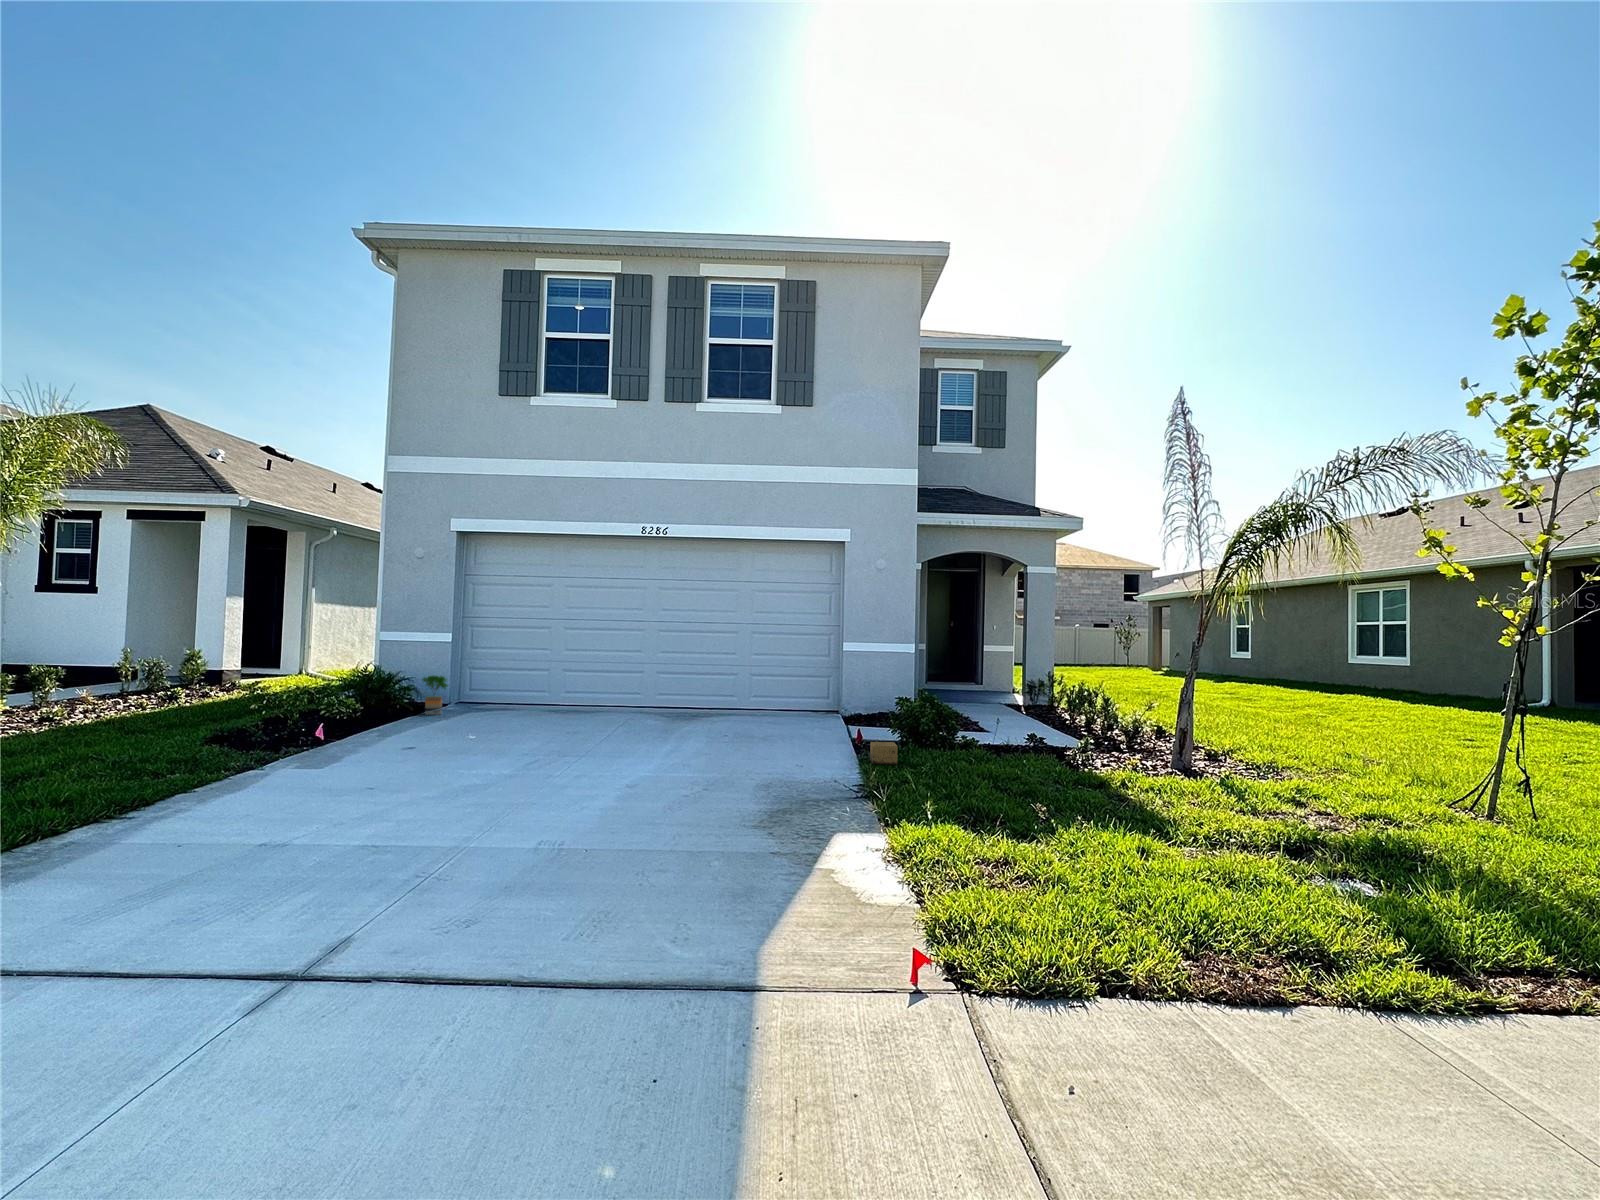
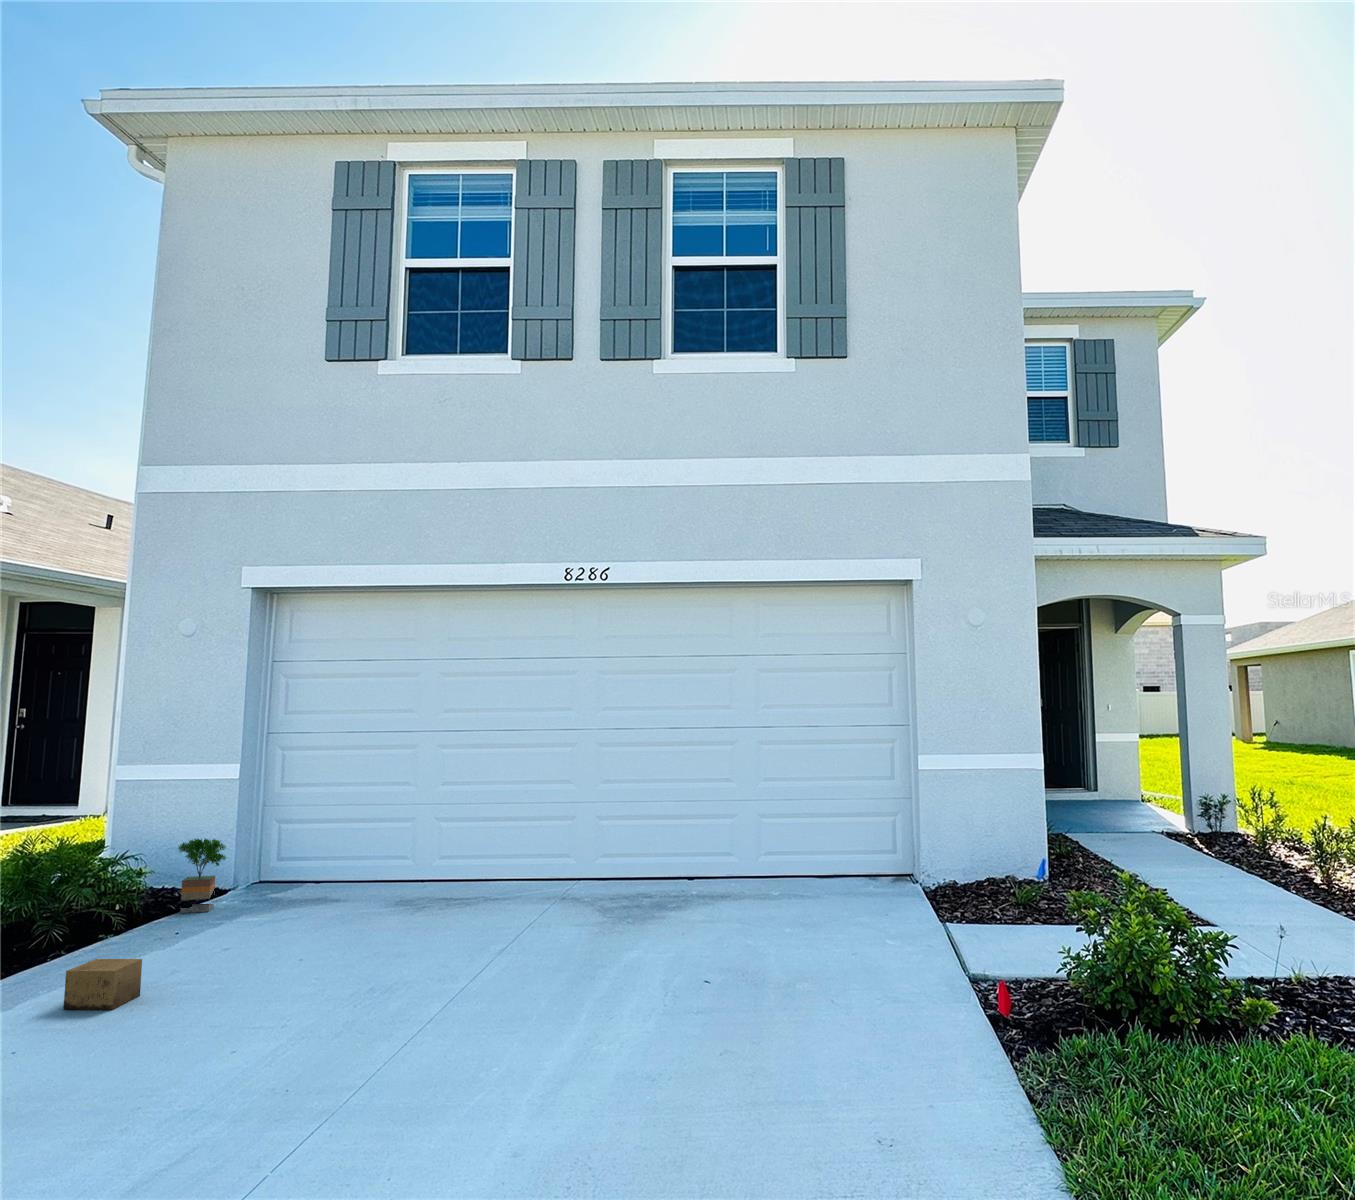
cardboard box: present [870,742,898,765] -> present [64,959,142,1010]

